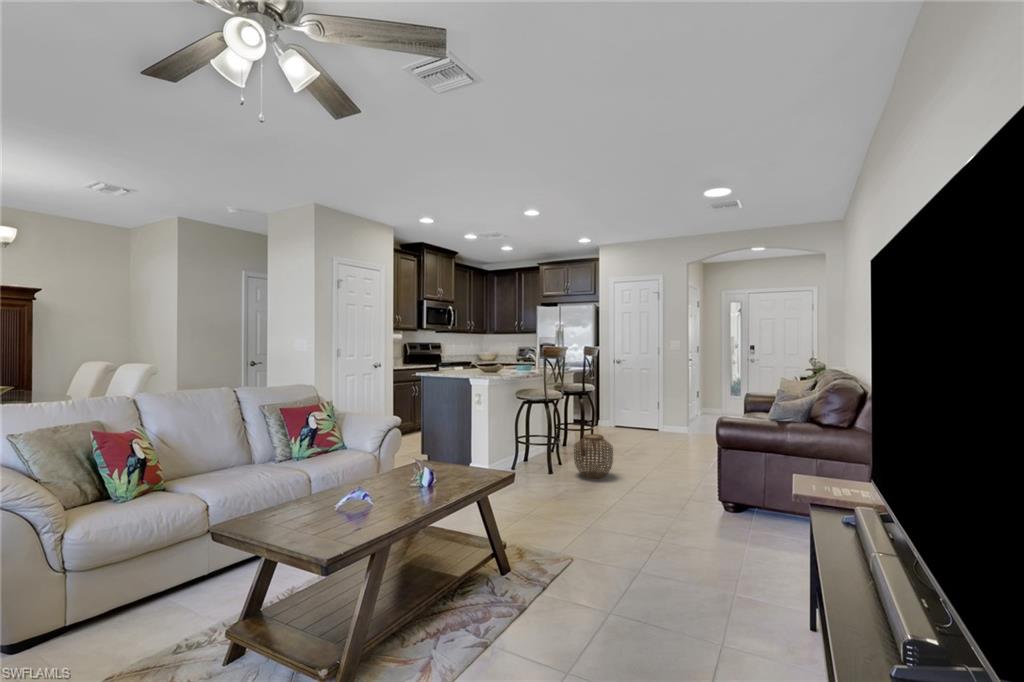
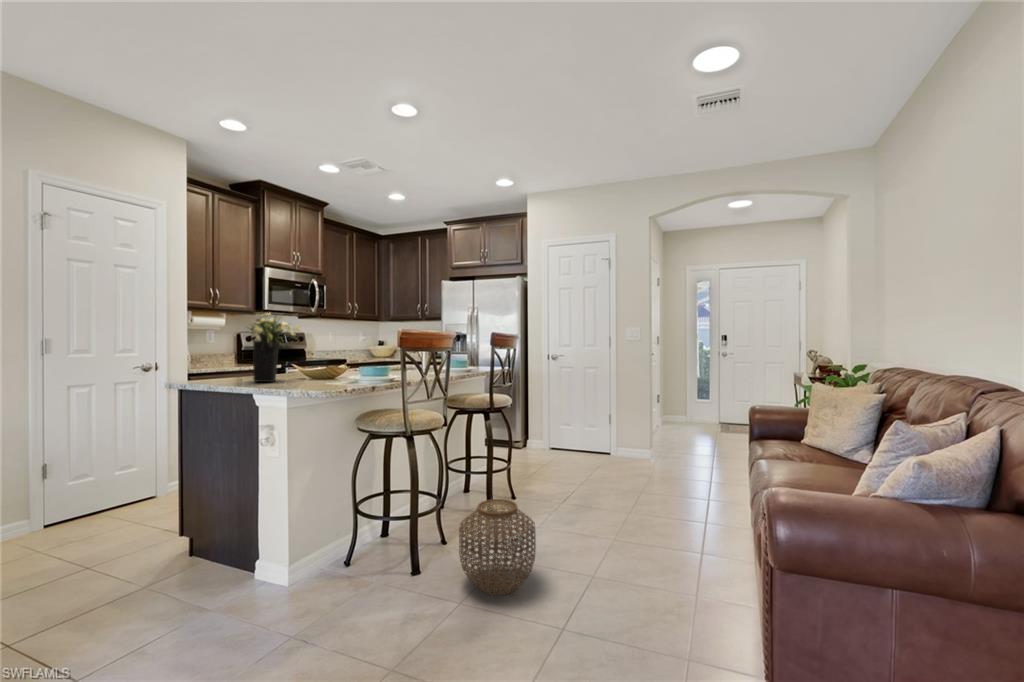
flower arrangement: none [459,336,486,373] -> present [248,314,299,382]

